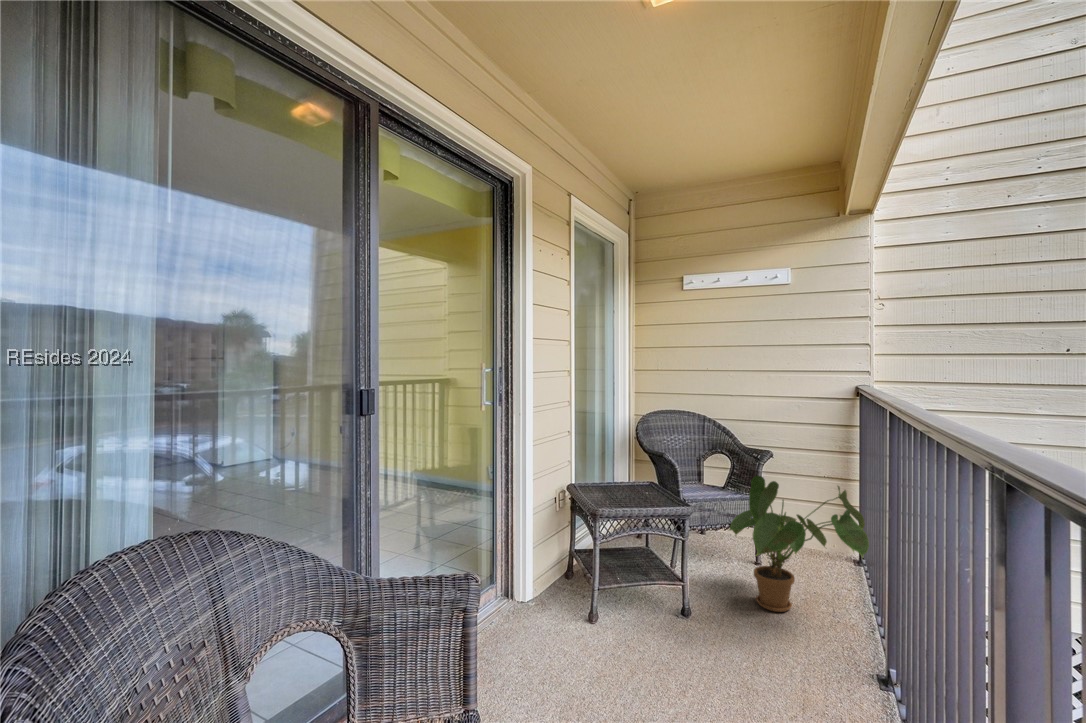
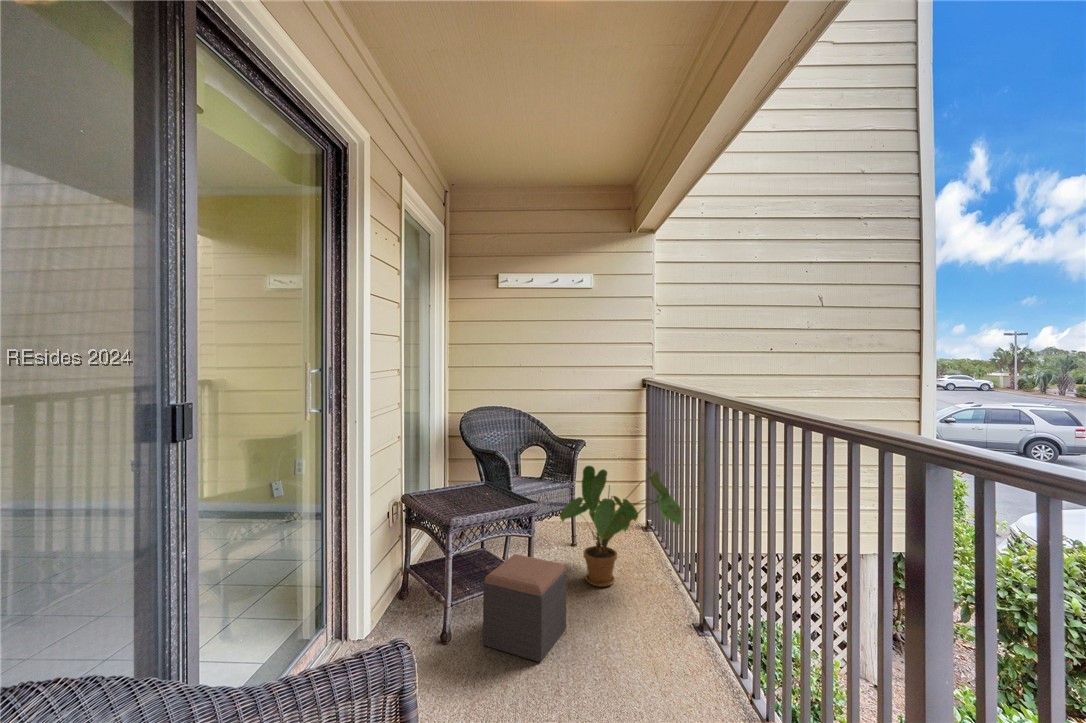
footstool: none [625,554,714,663] -> present [483,554,567,662]

